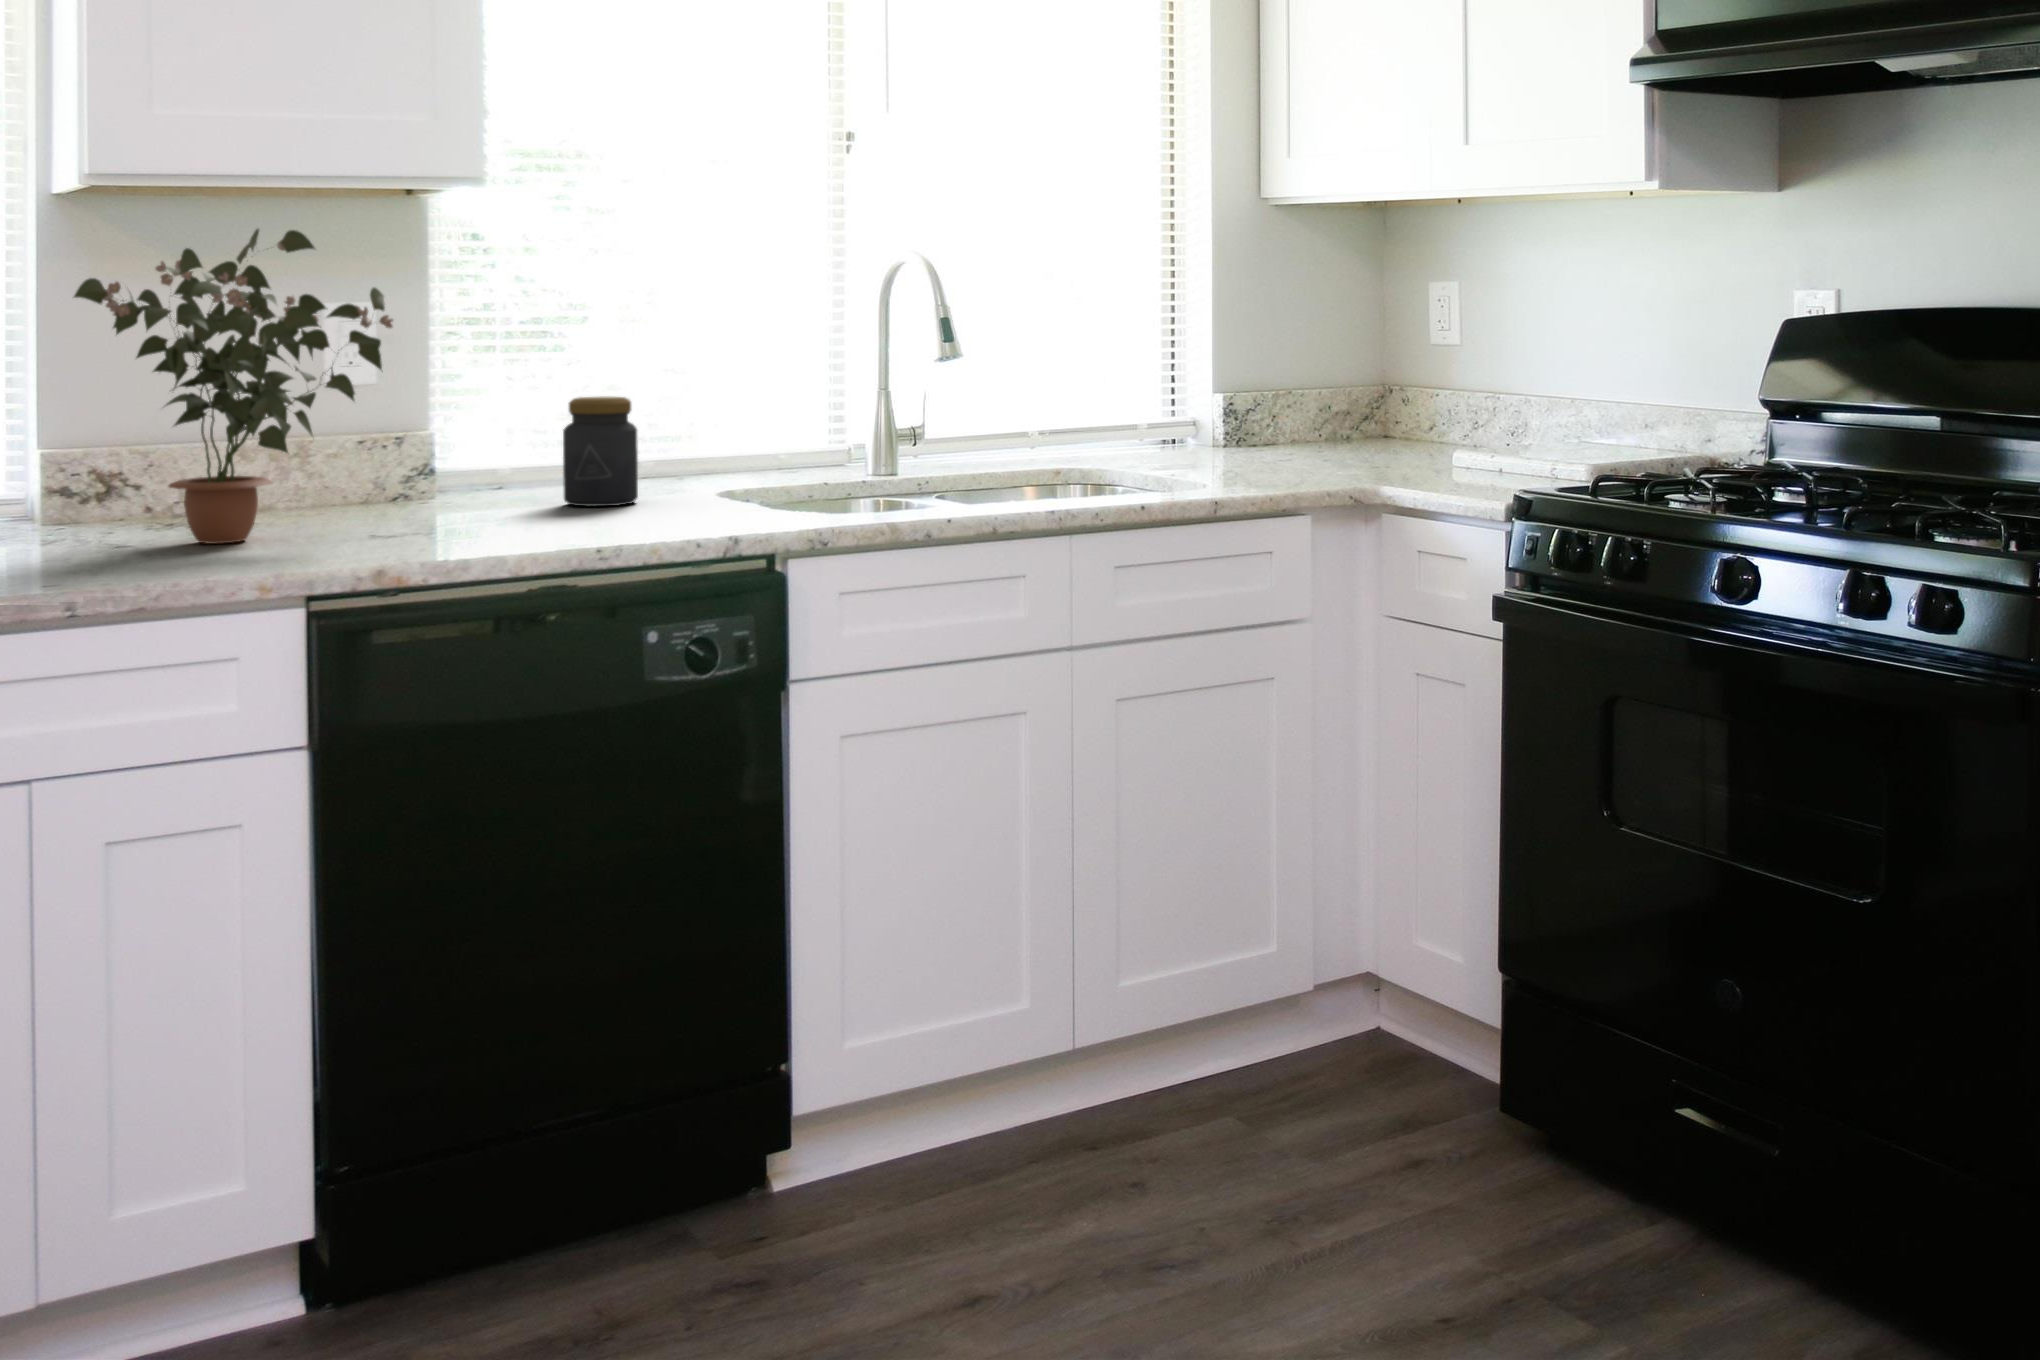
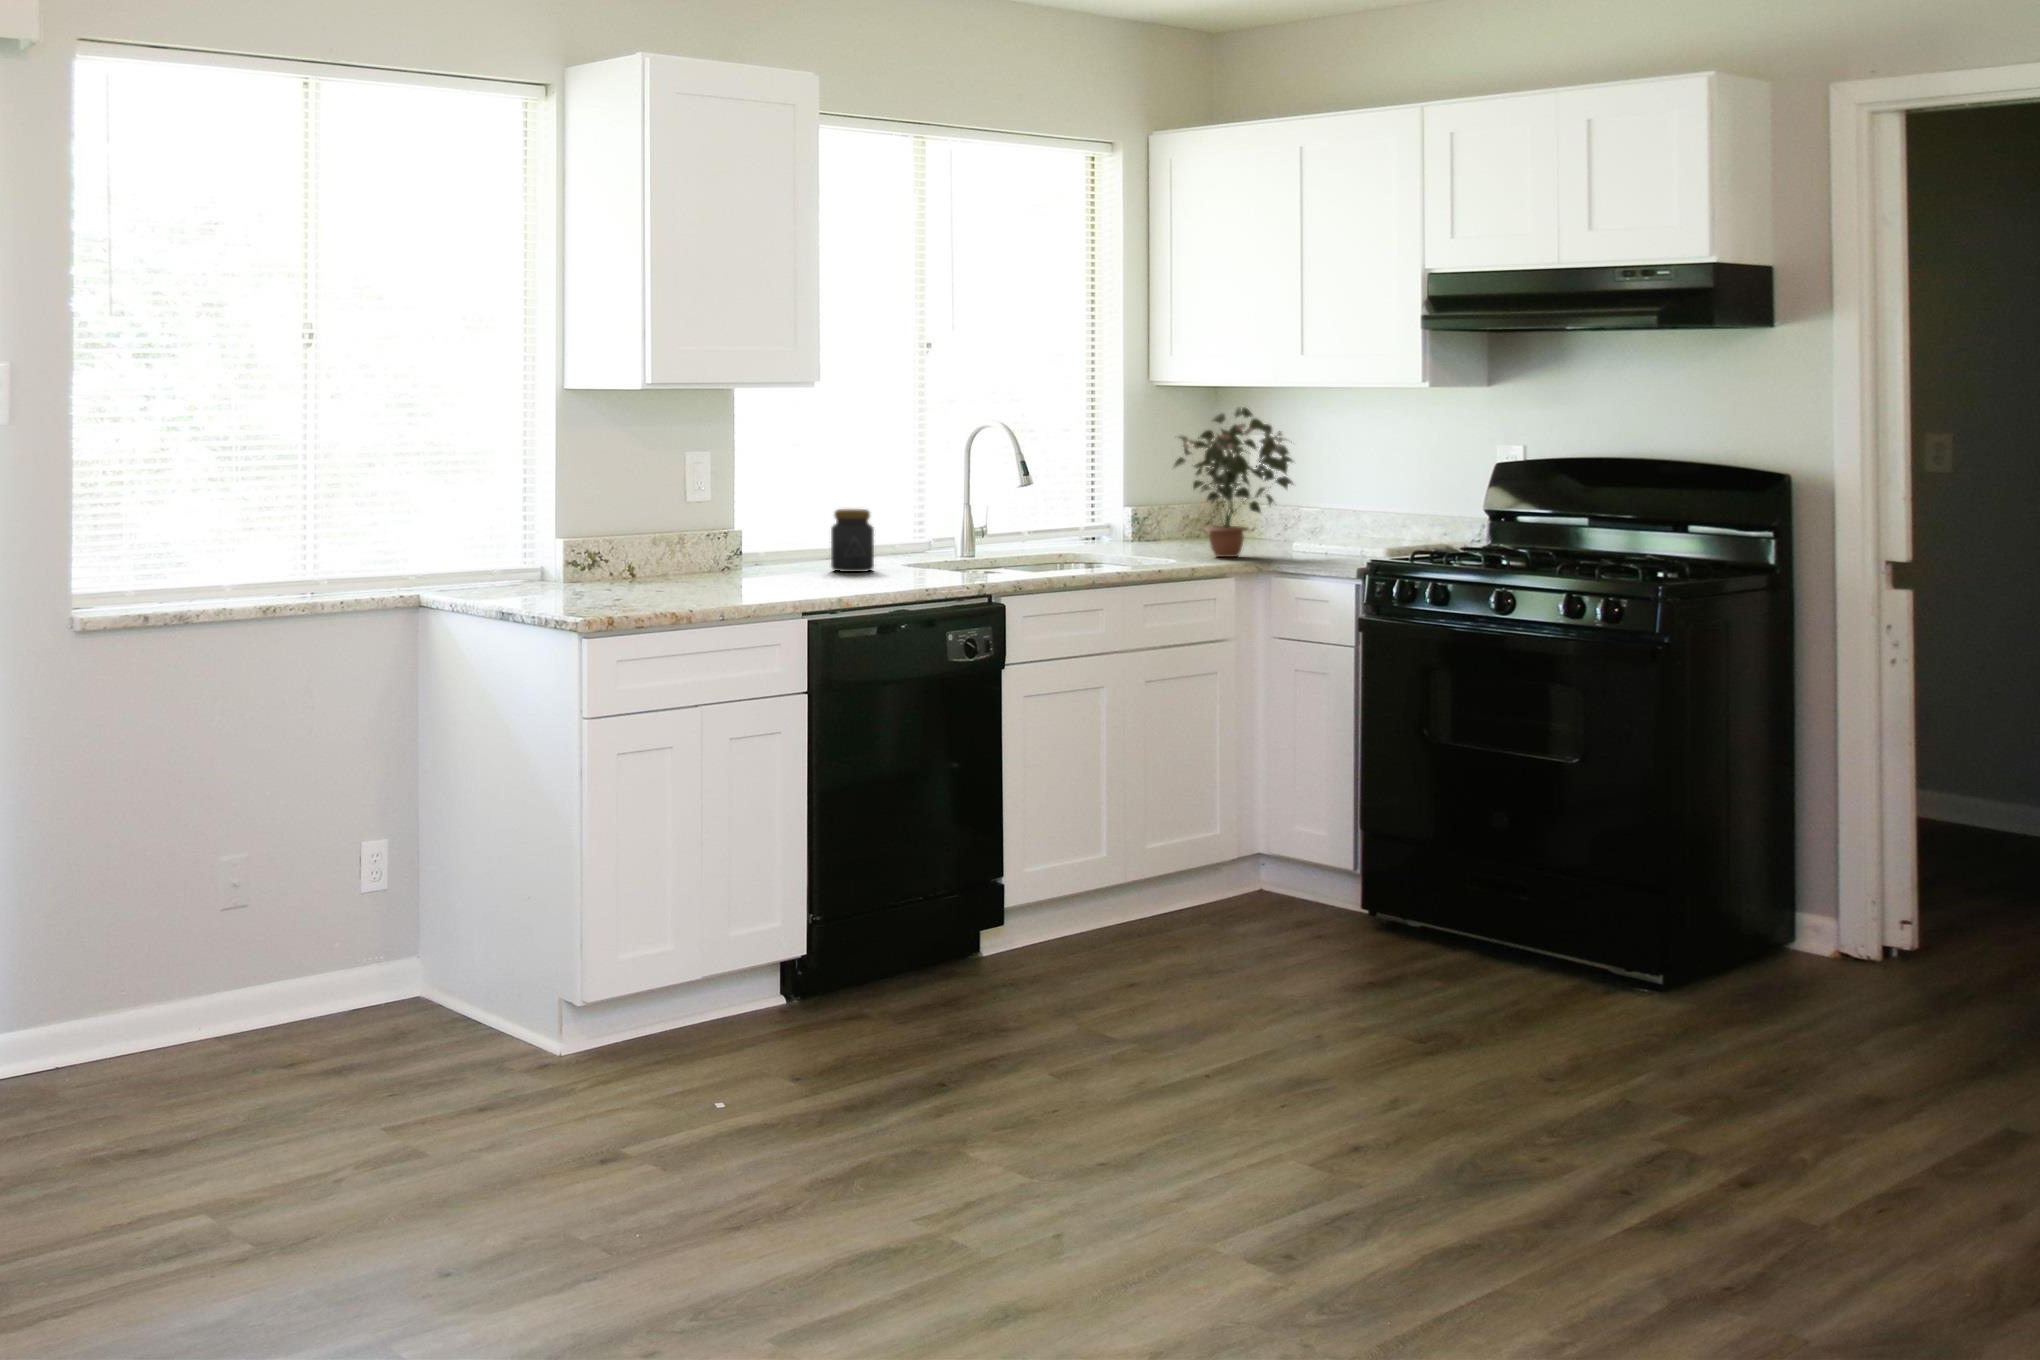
potted plant: present [74,229,393,544] -> present [1174,408,1293,557]

